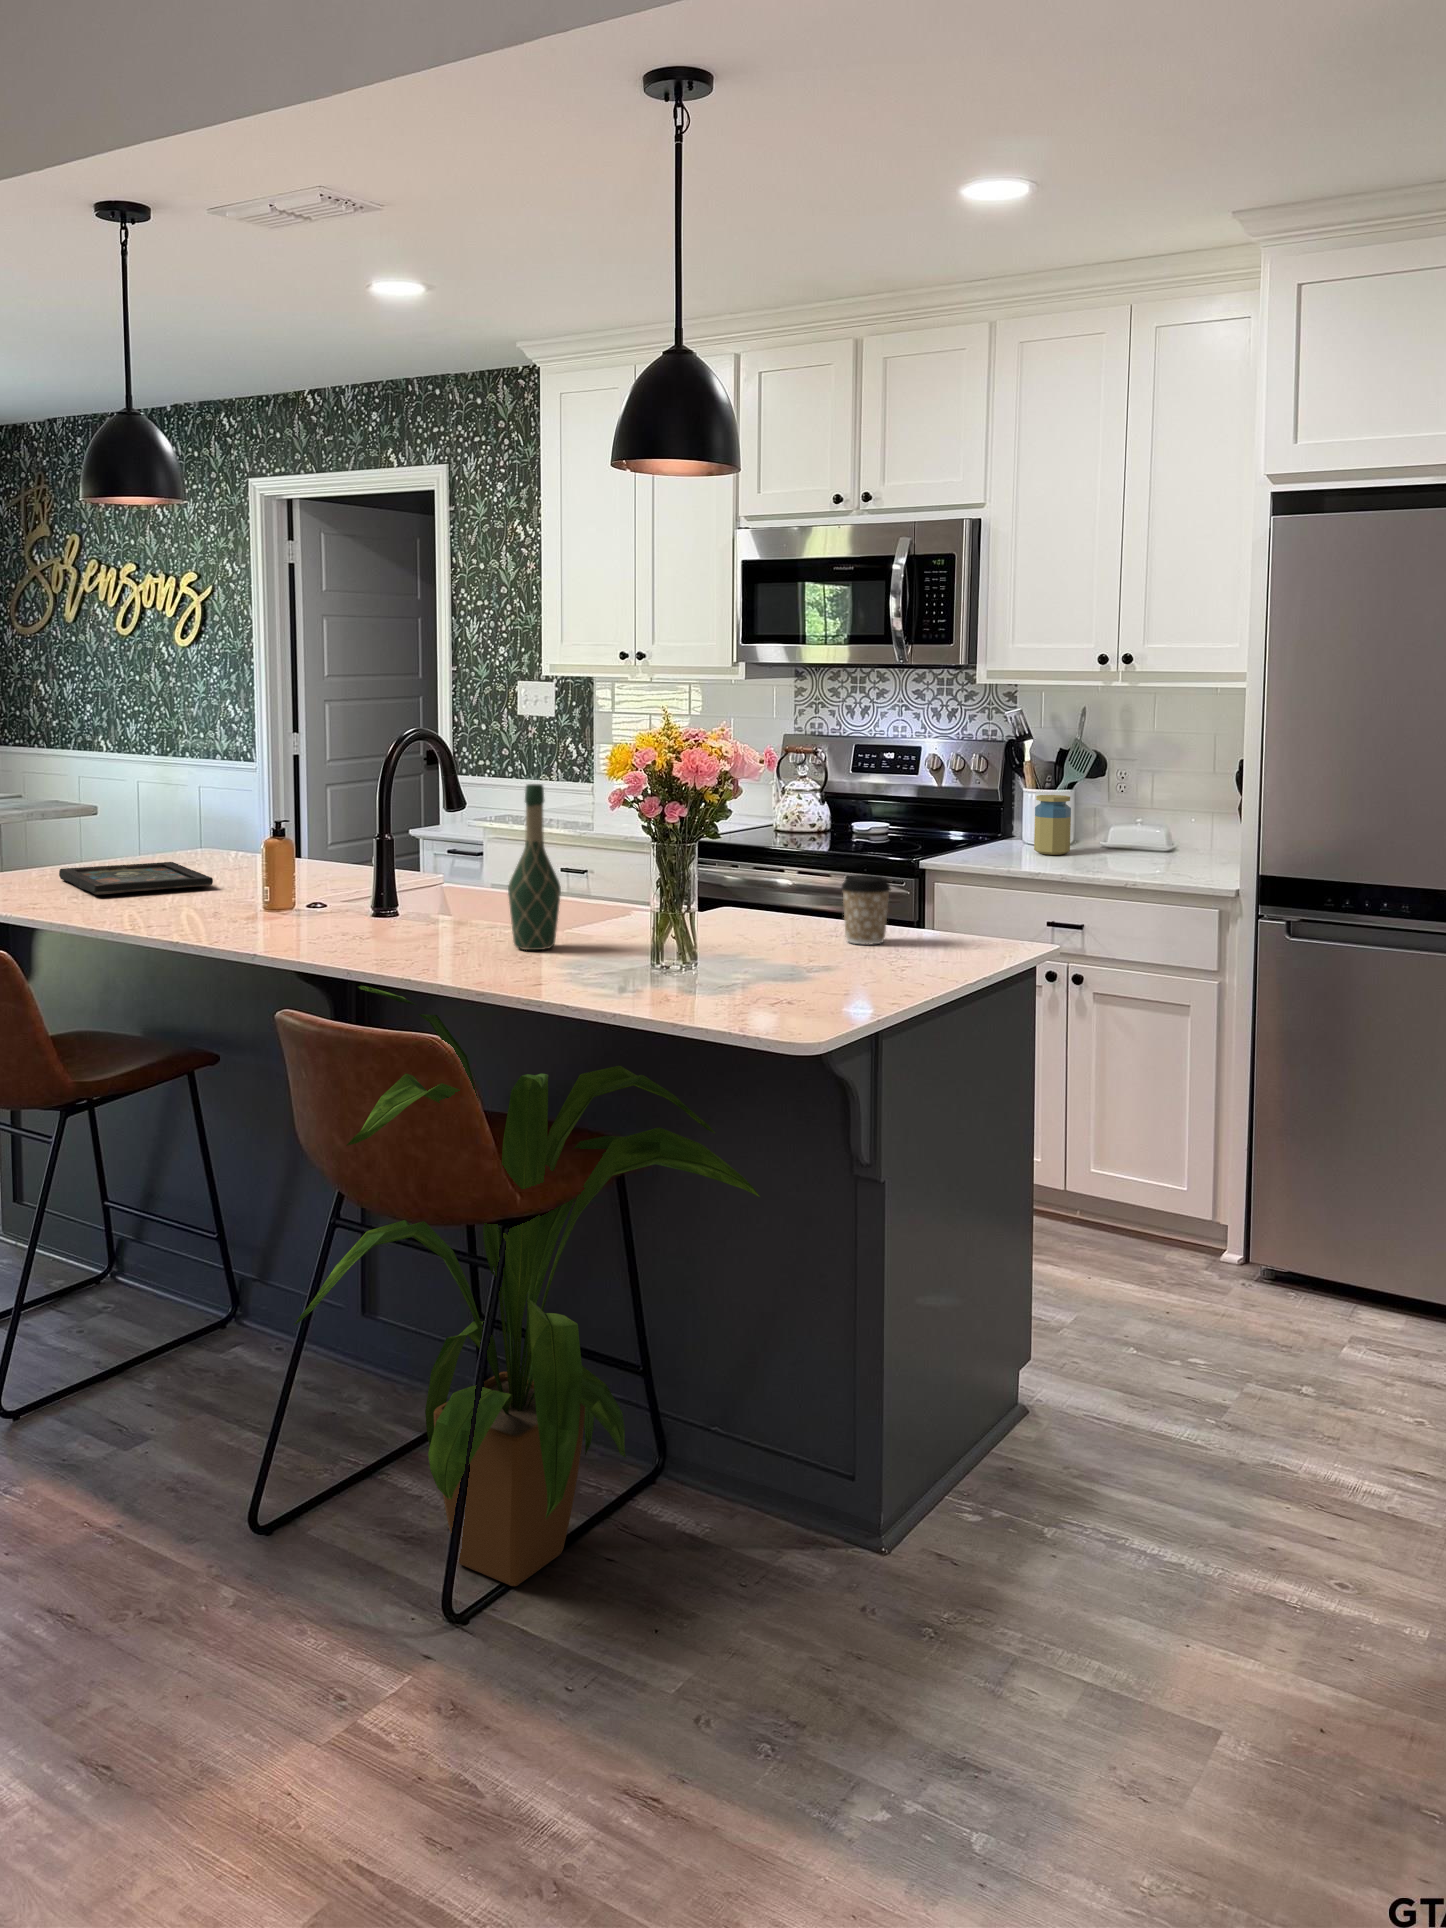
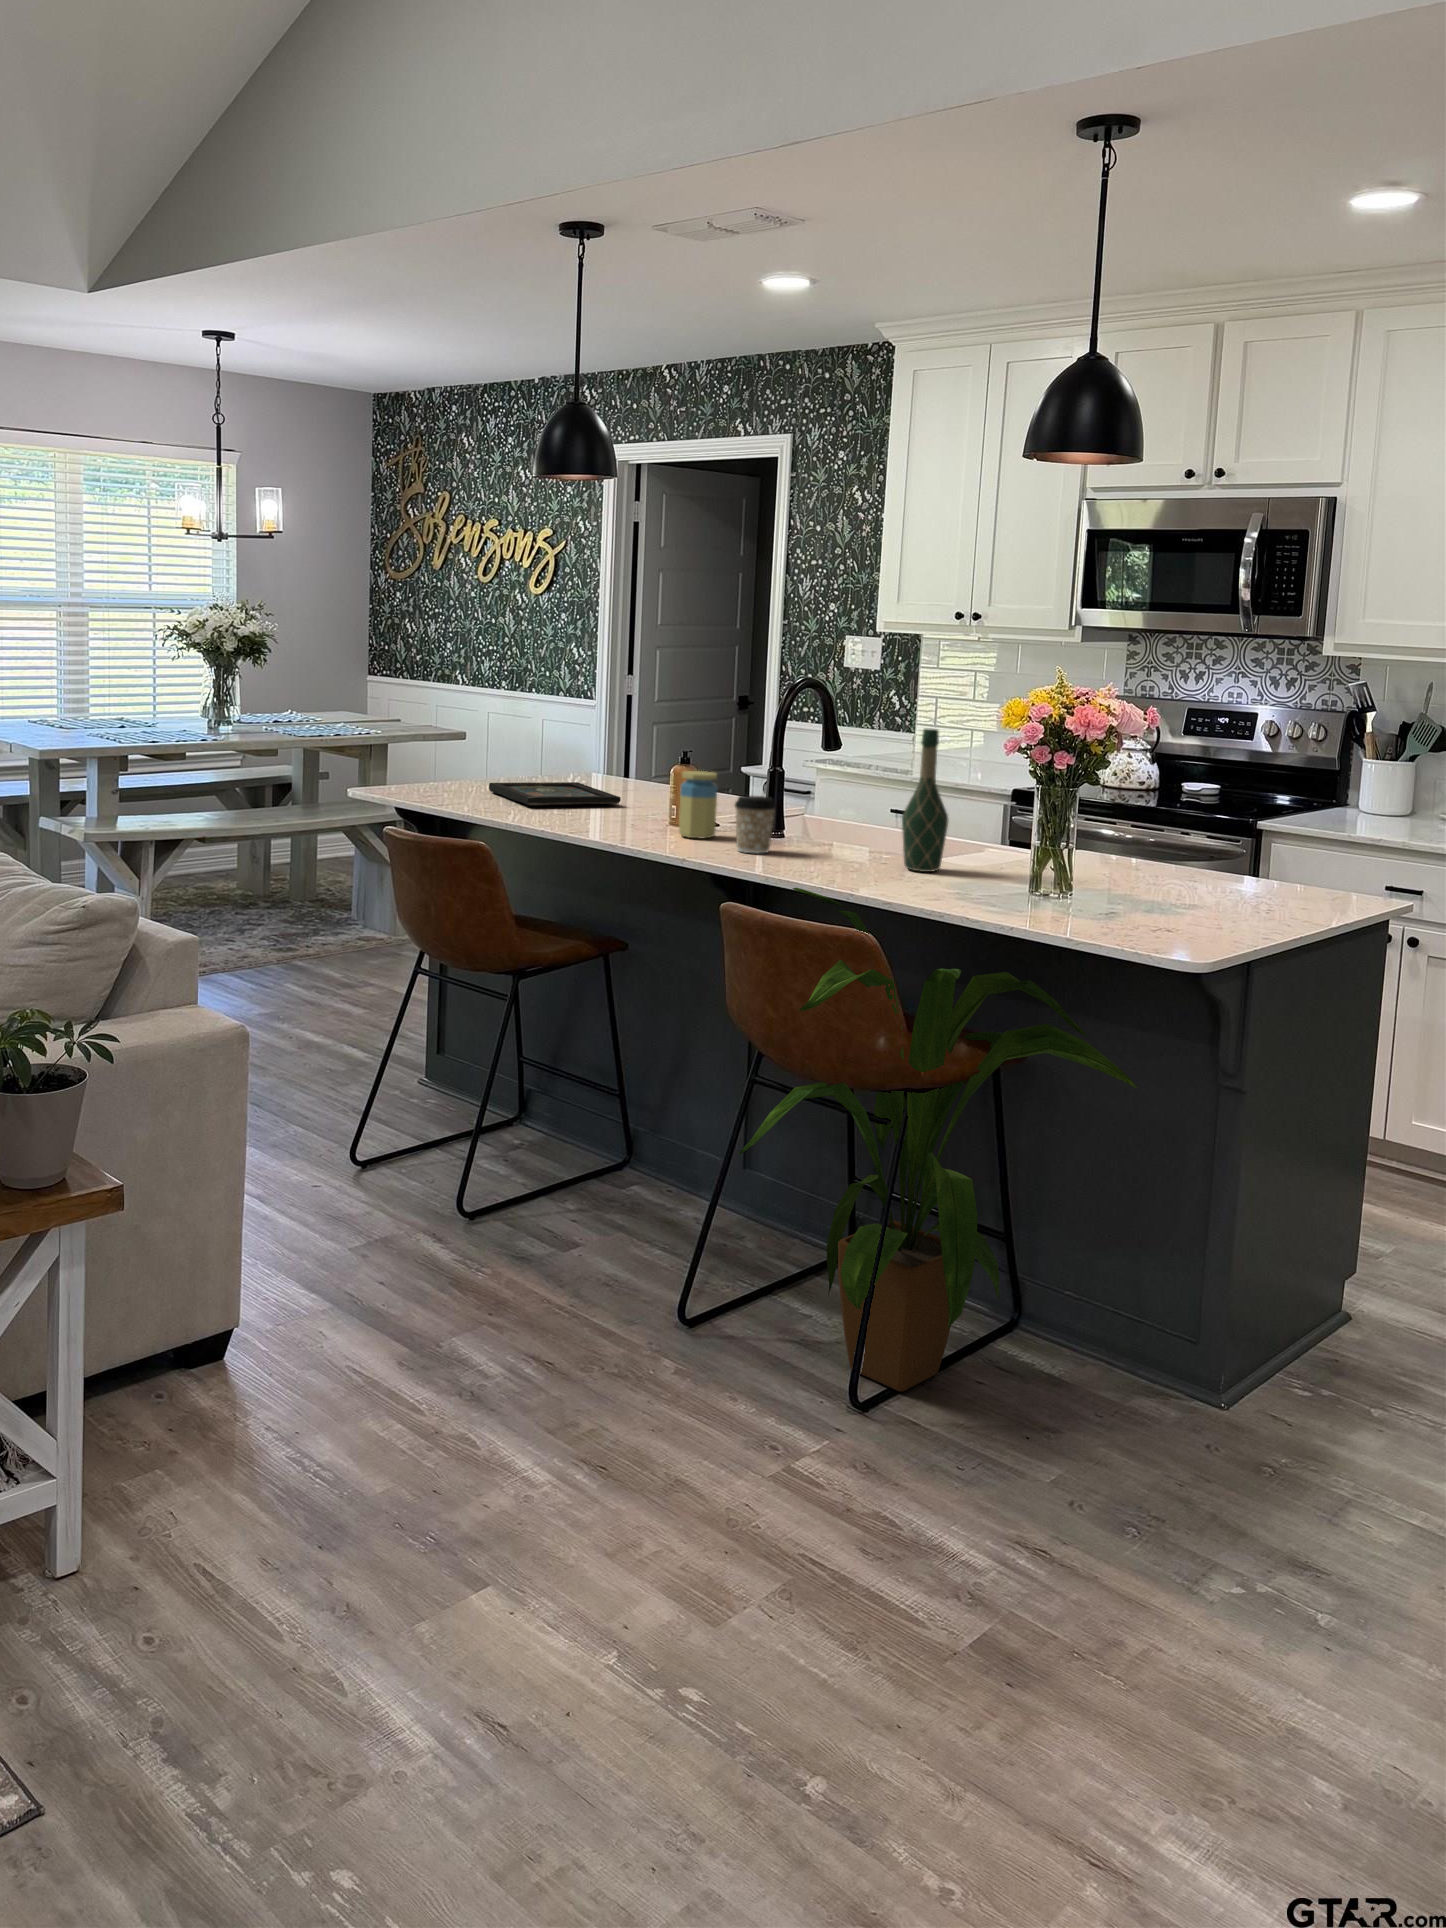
jar: present [1034,795,1071,855] -> present [679,771,717,839]
coffee cup: present [842,875,890,945] -> present [735,796,776,853]

